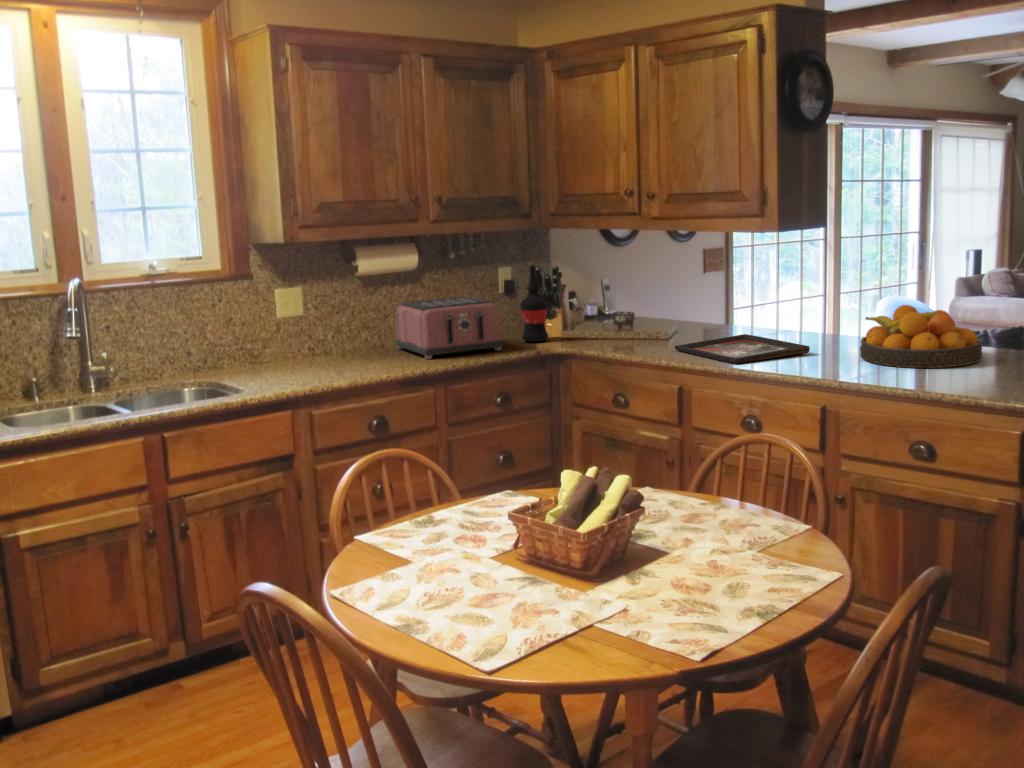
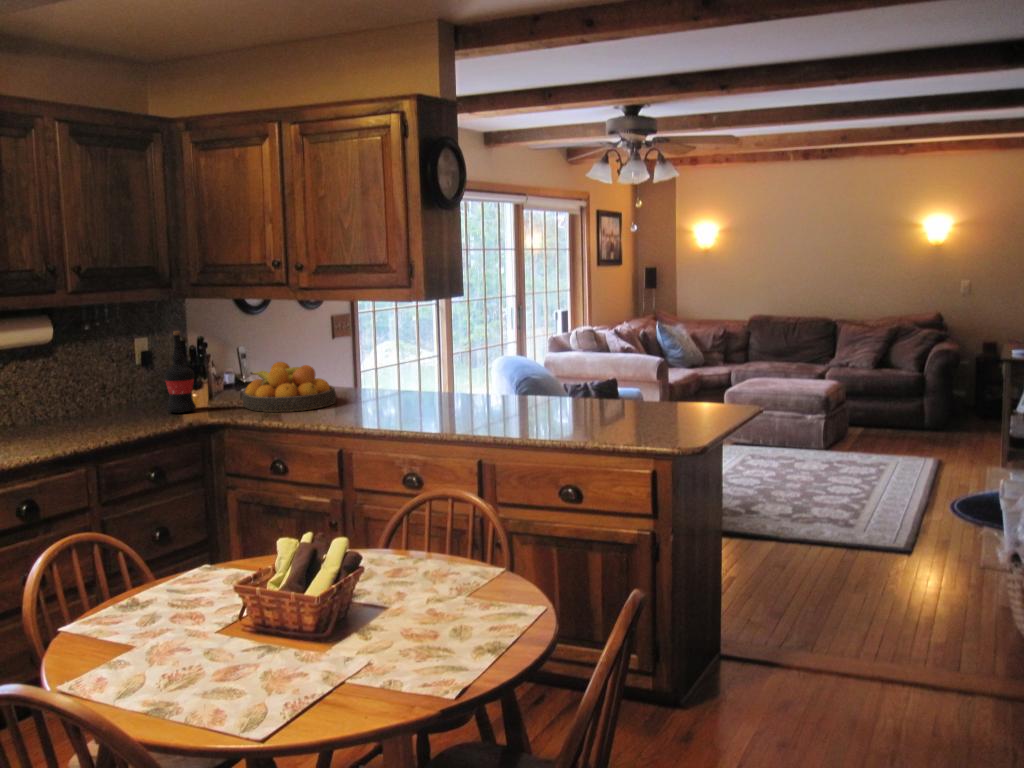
toaster: present [396,296,503,359] -> none [23,368,151,436]
fruit bowl: present [860,305,982,368] -> present [243,362,336,412]
decorative tray: present [675,334,810,364] -> none [331,398,458,426]

